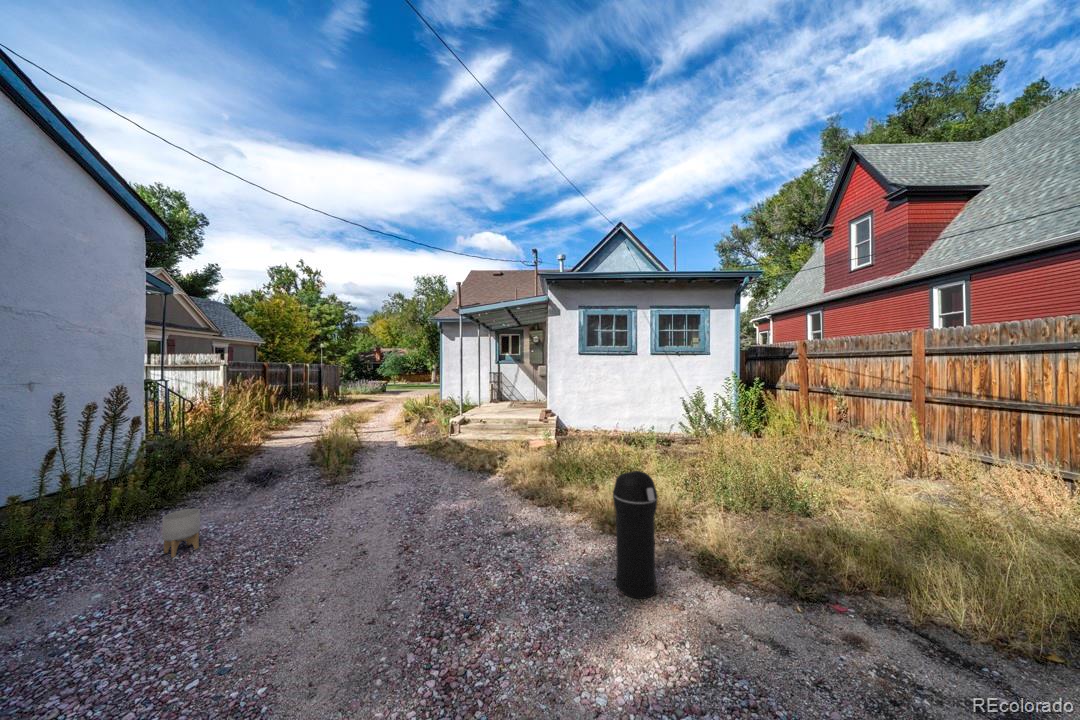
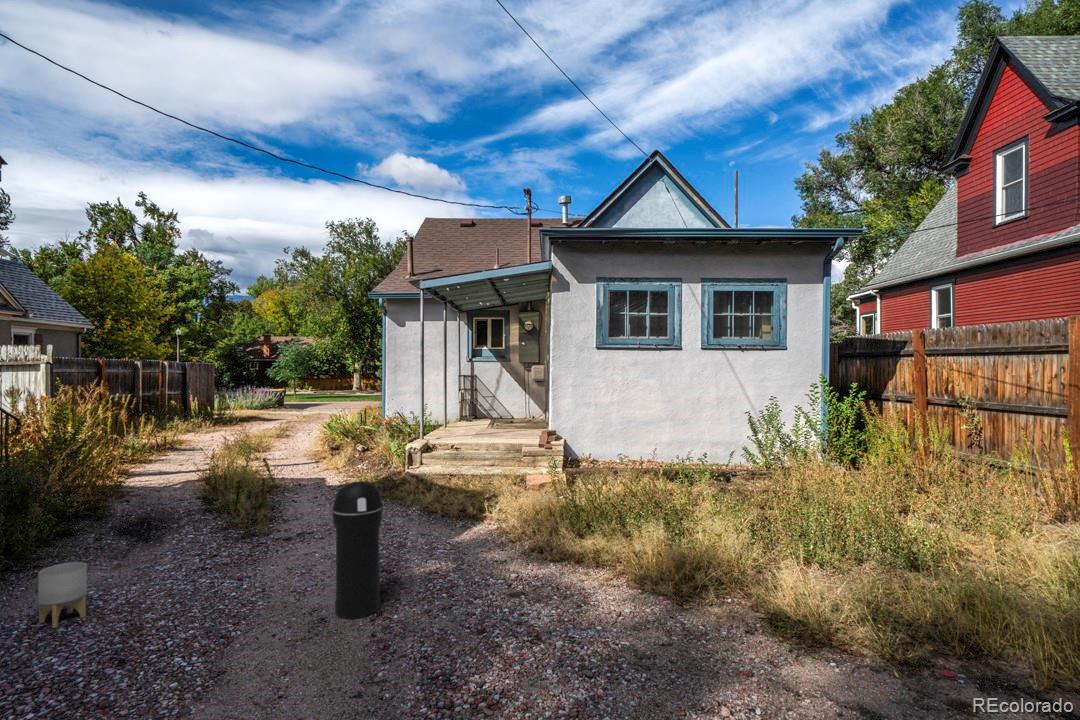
trash can: present [613,471,658,599] -> present [332,482,383,619]

